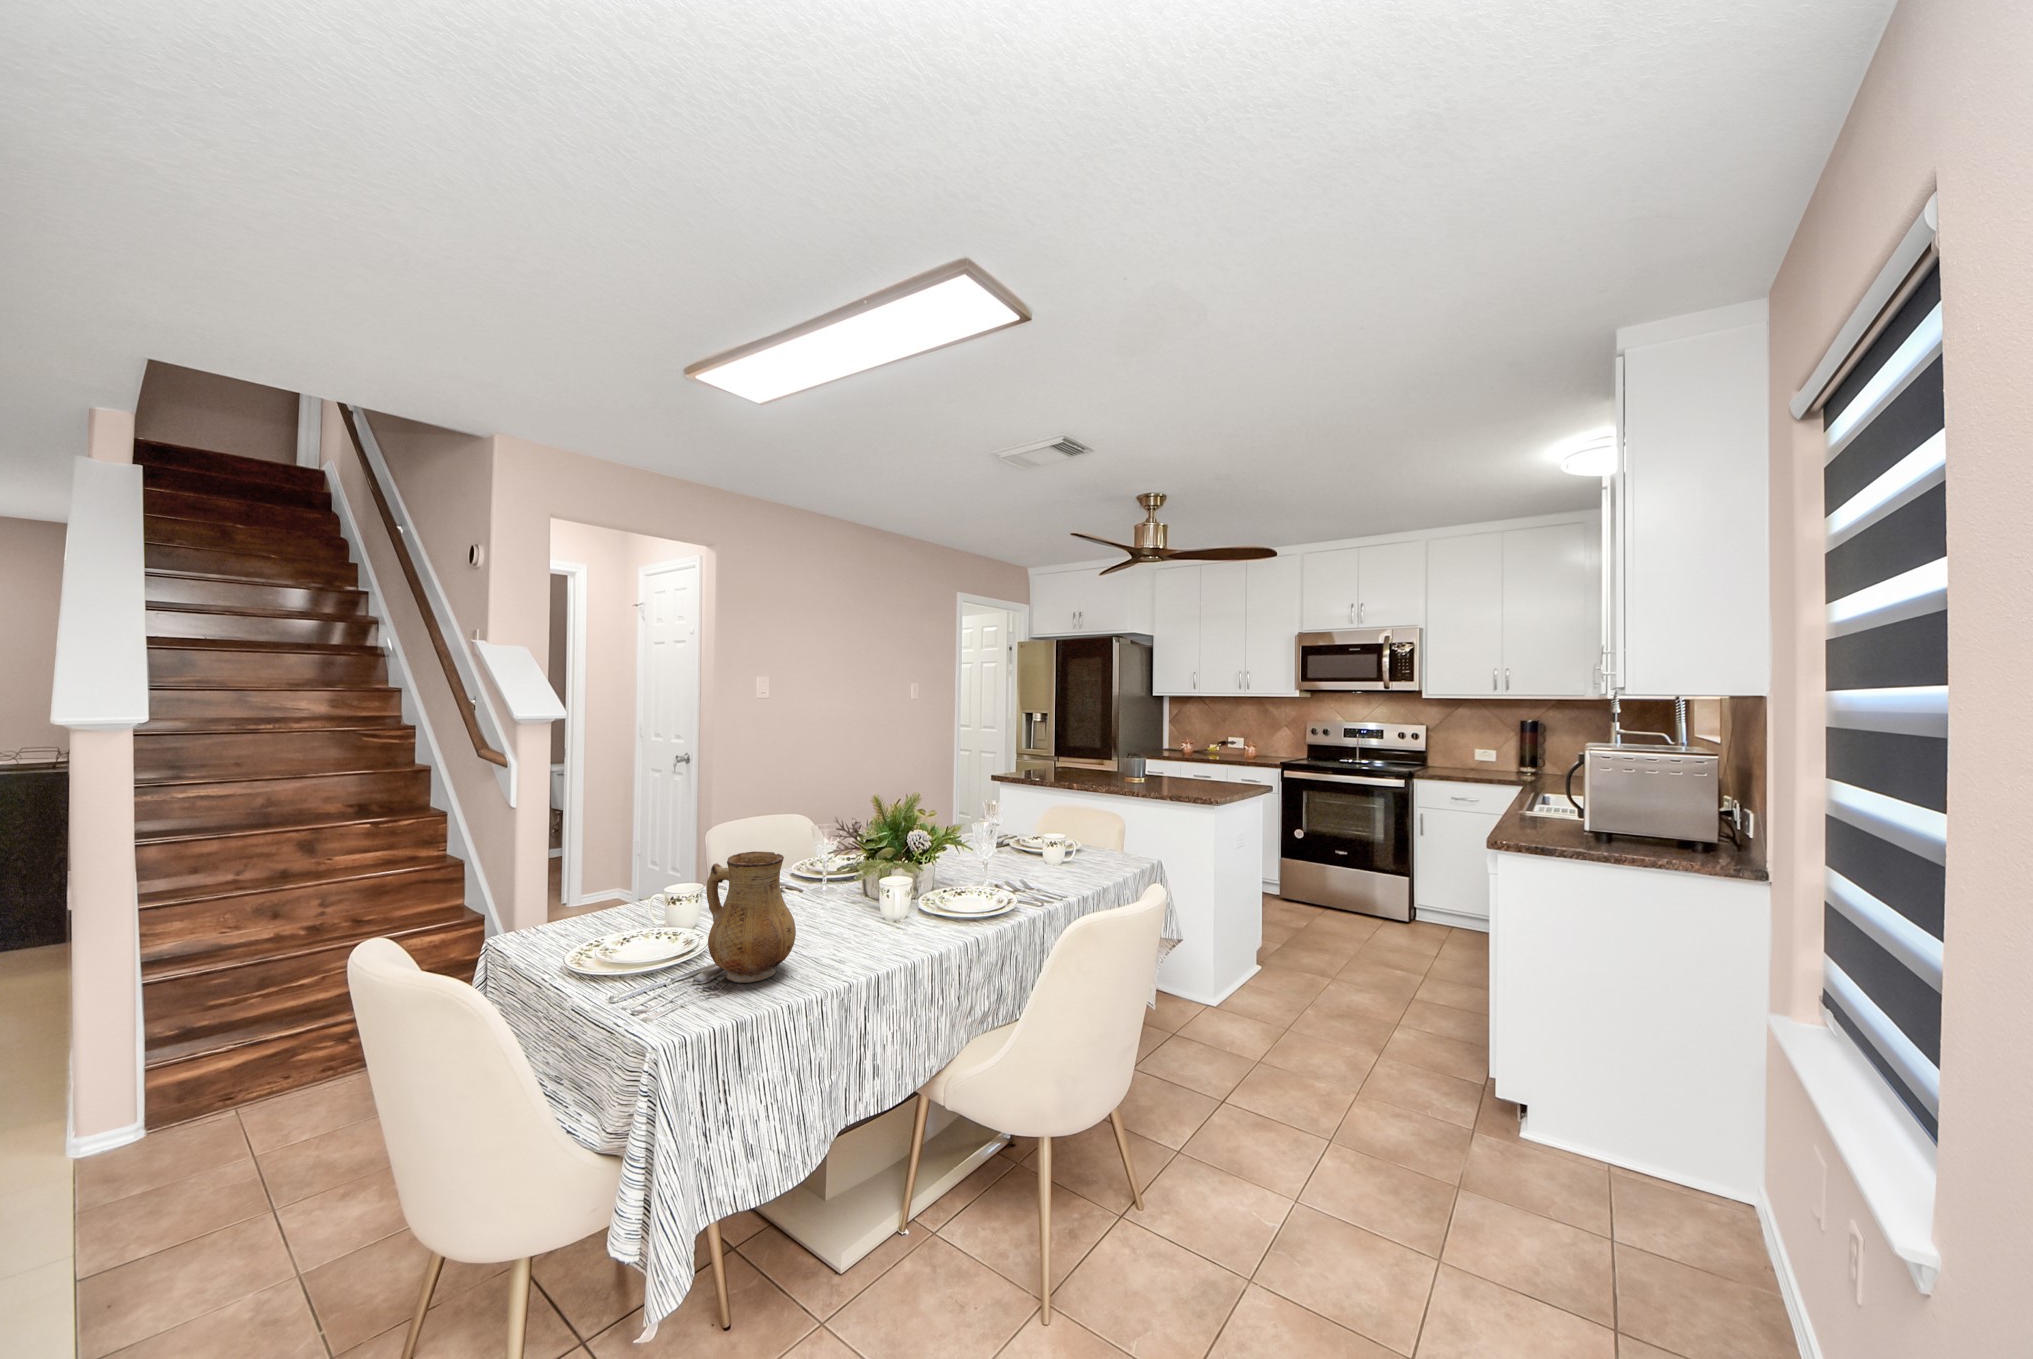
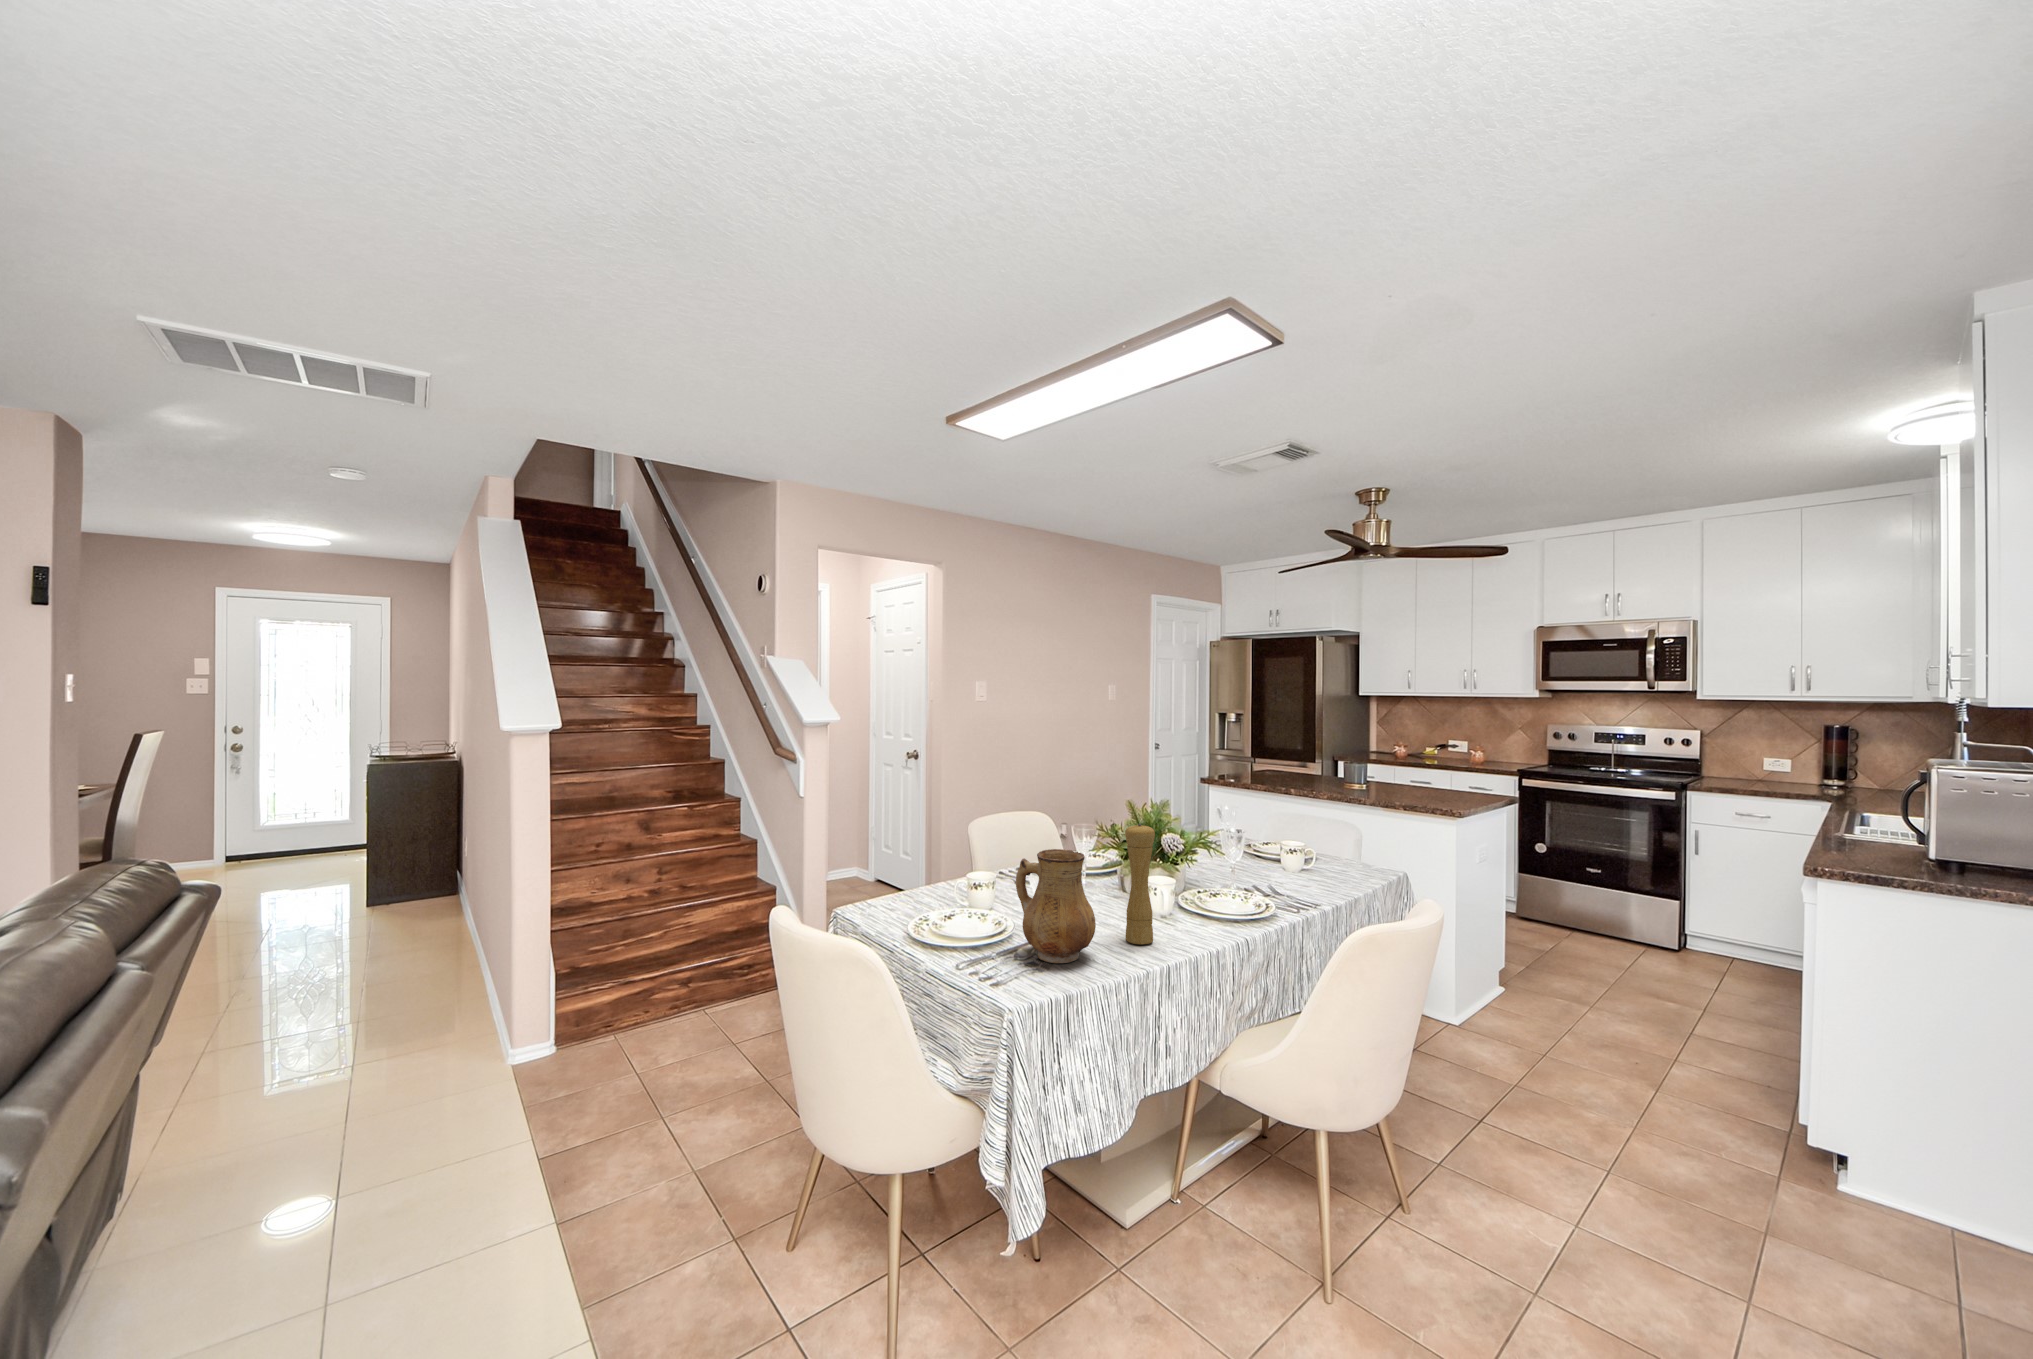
pepper mill: none [841,820,874,953] -> present [1125,824,1155,944]

